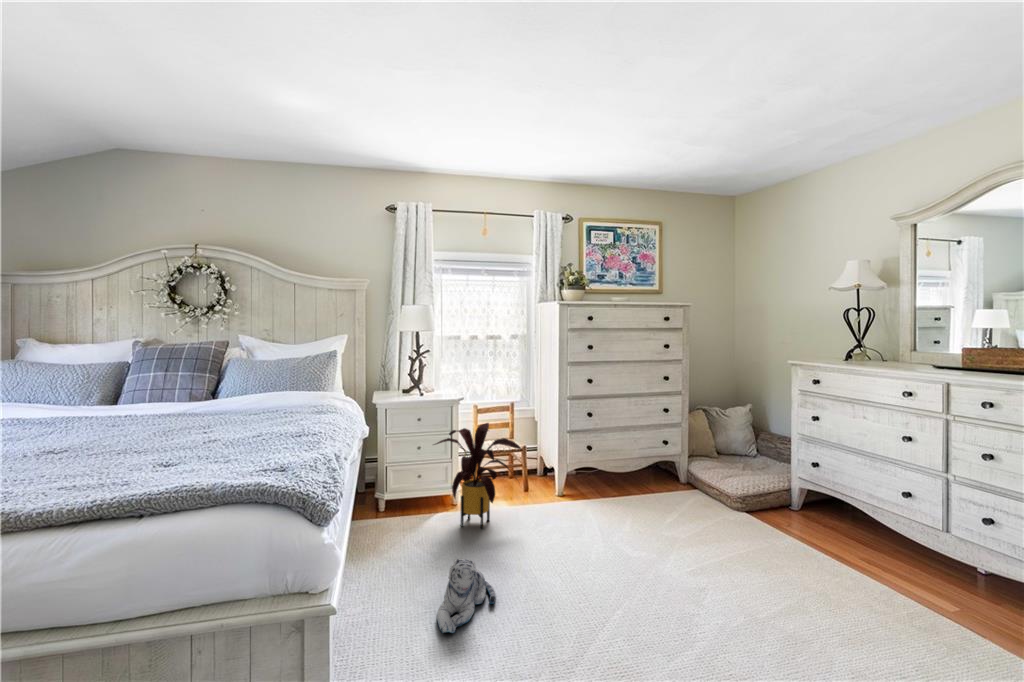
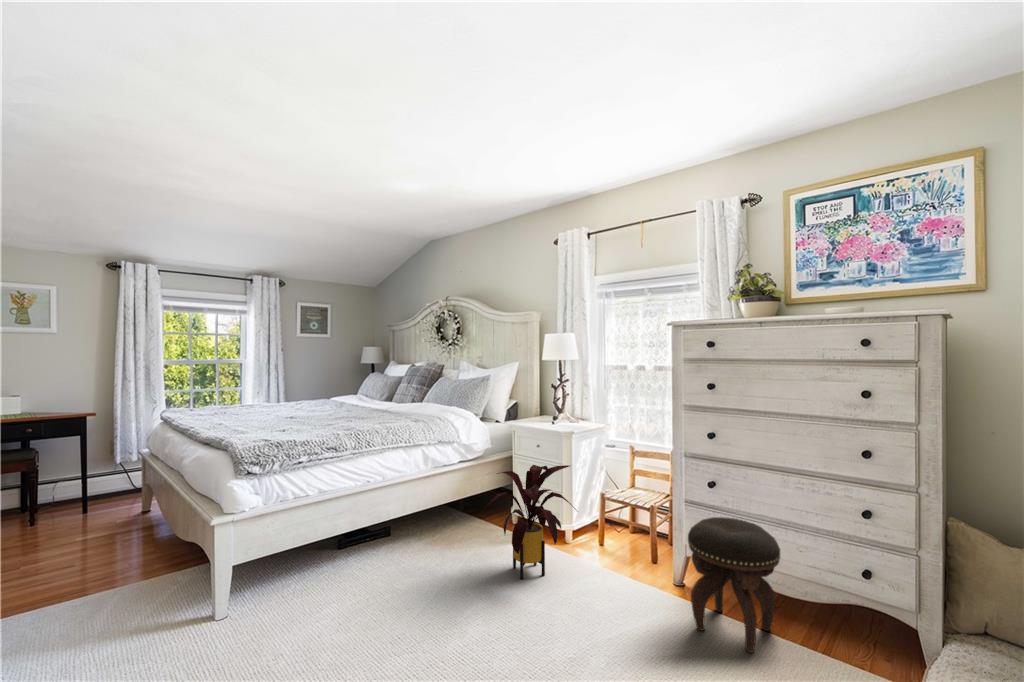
footstool: none [585,431,639,504] -> present [688,517,780,653]
plush toy: present [437,559,496,633] -> none [311,575,410,639]

